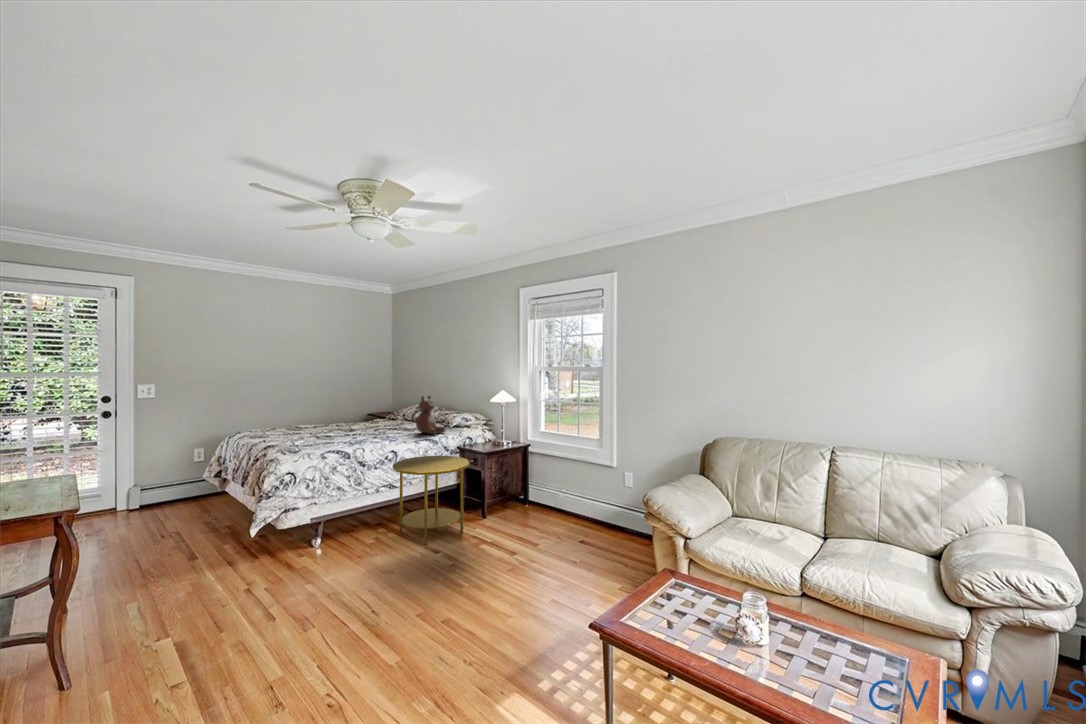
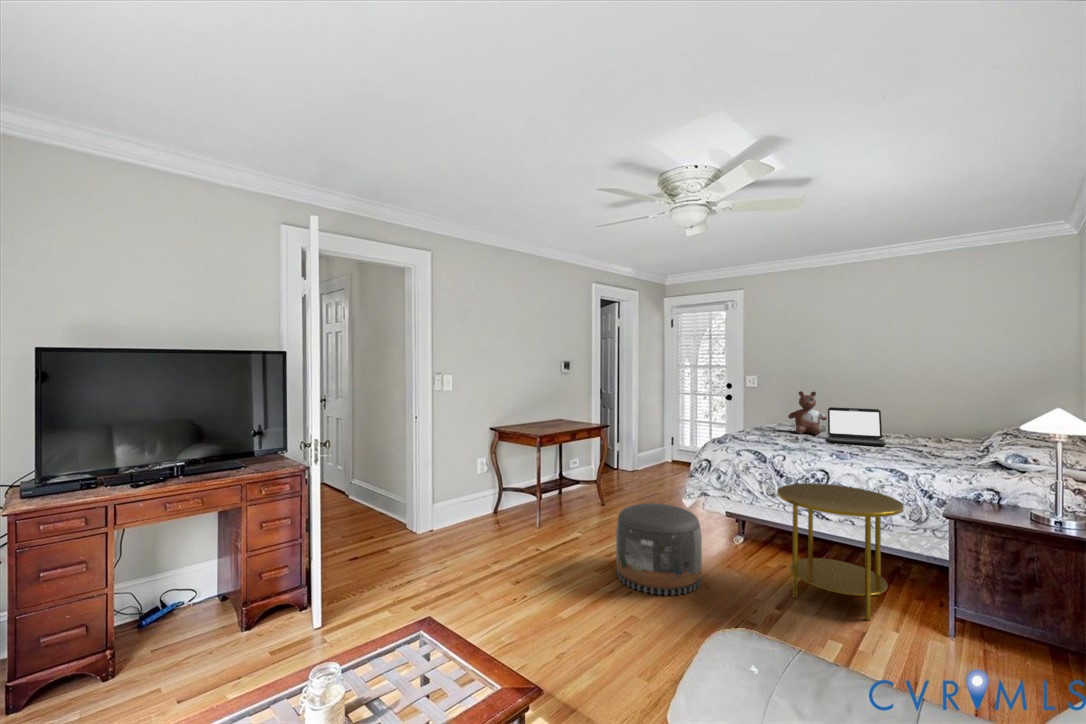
stuffed bear: present [415,396,445,434] -> present [788,391,827,435]
laptop: none [323,404,374,435] -> present [828,407,886,447]
pouf: none [304,515,396,615] -> present [616,503,702,595]

